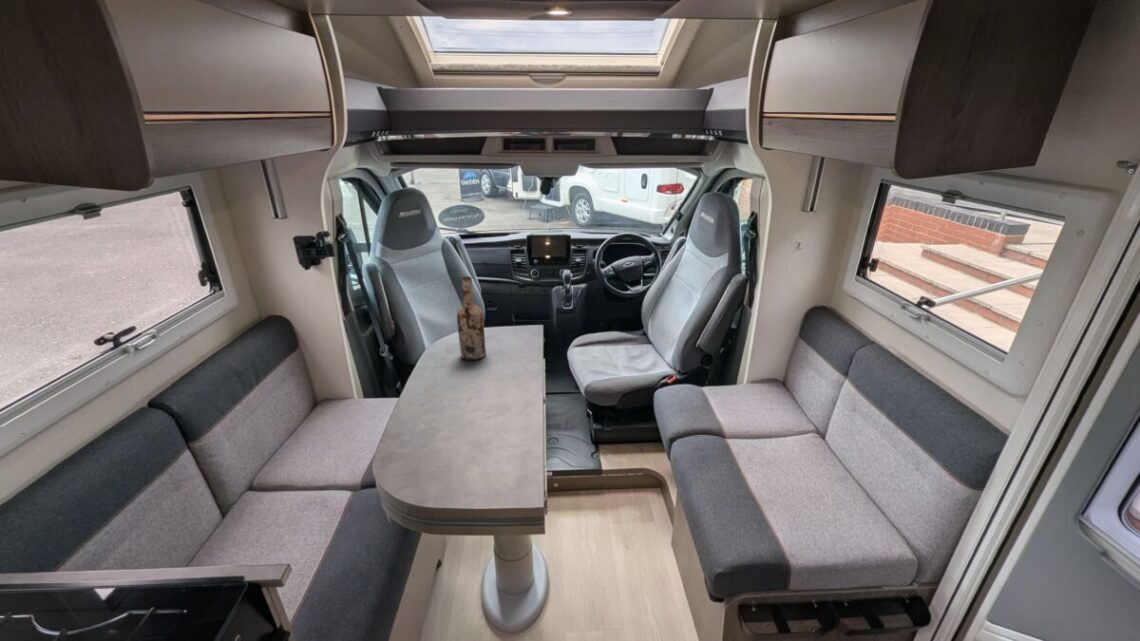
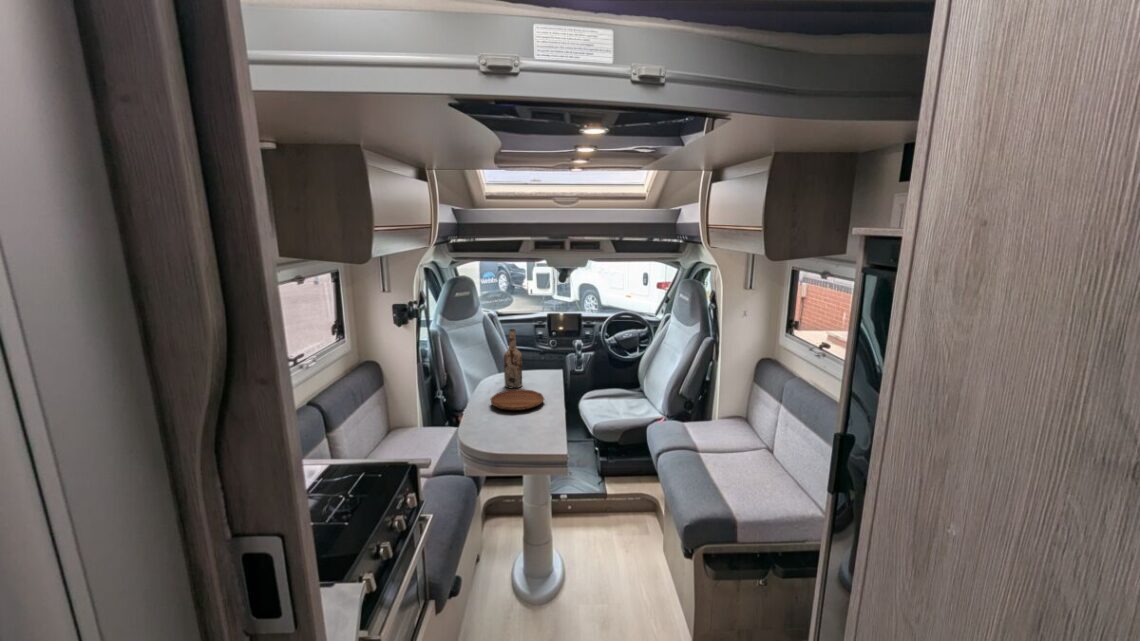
tray: none [434,367,514,411] -> present [490,389,544,410]

